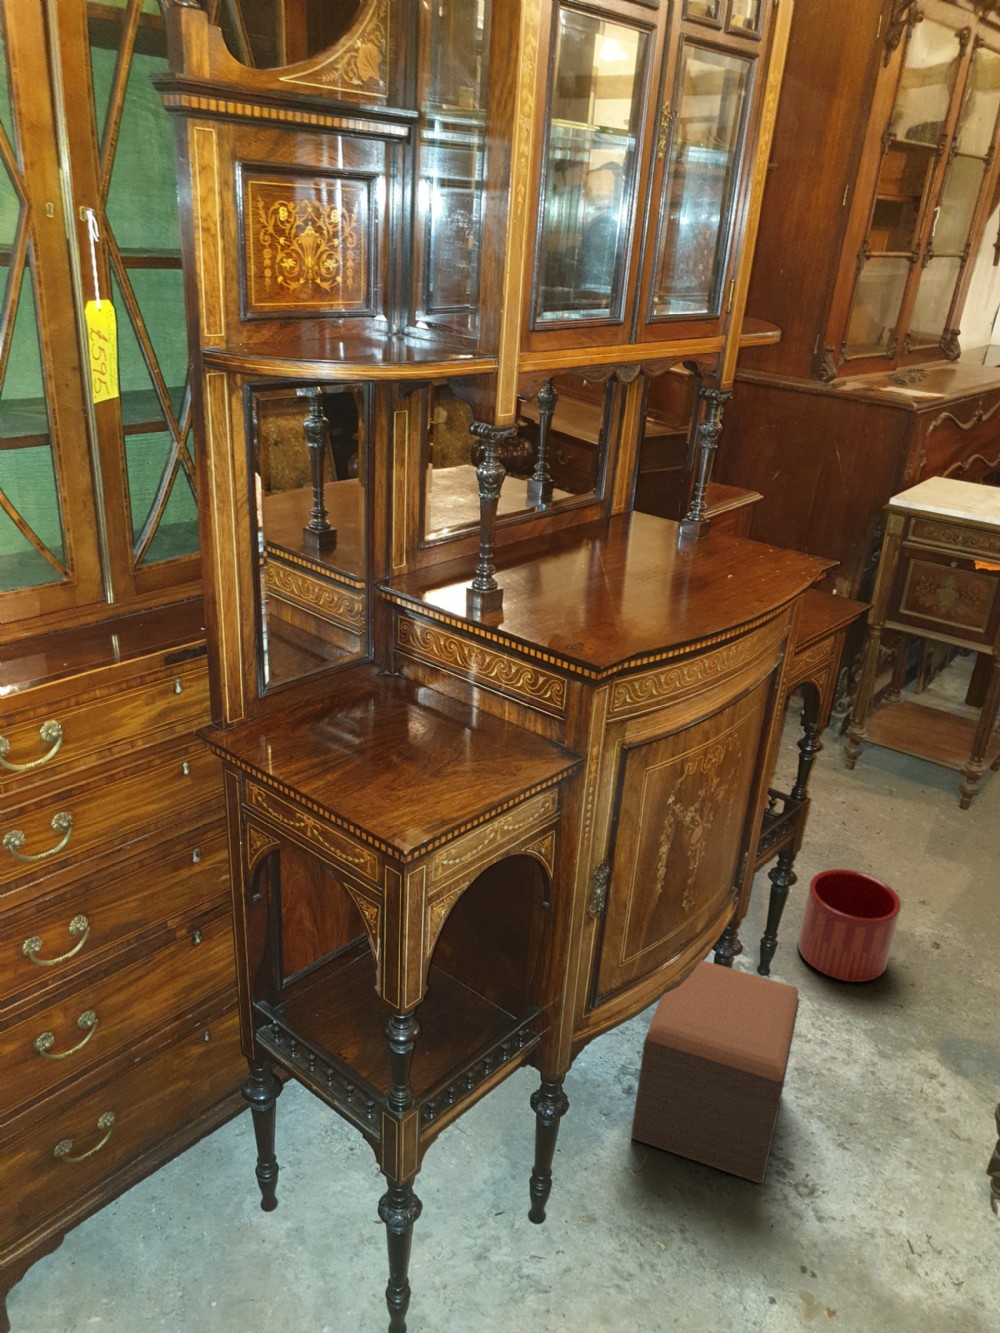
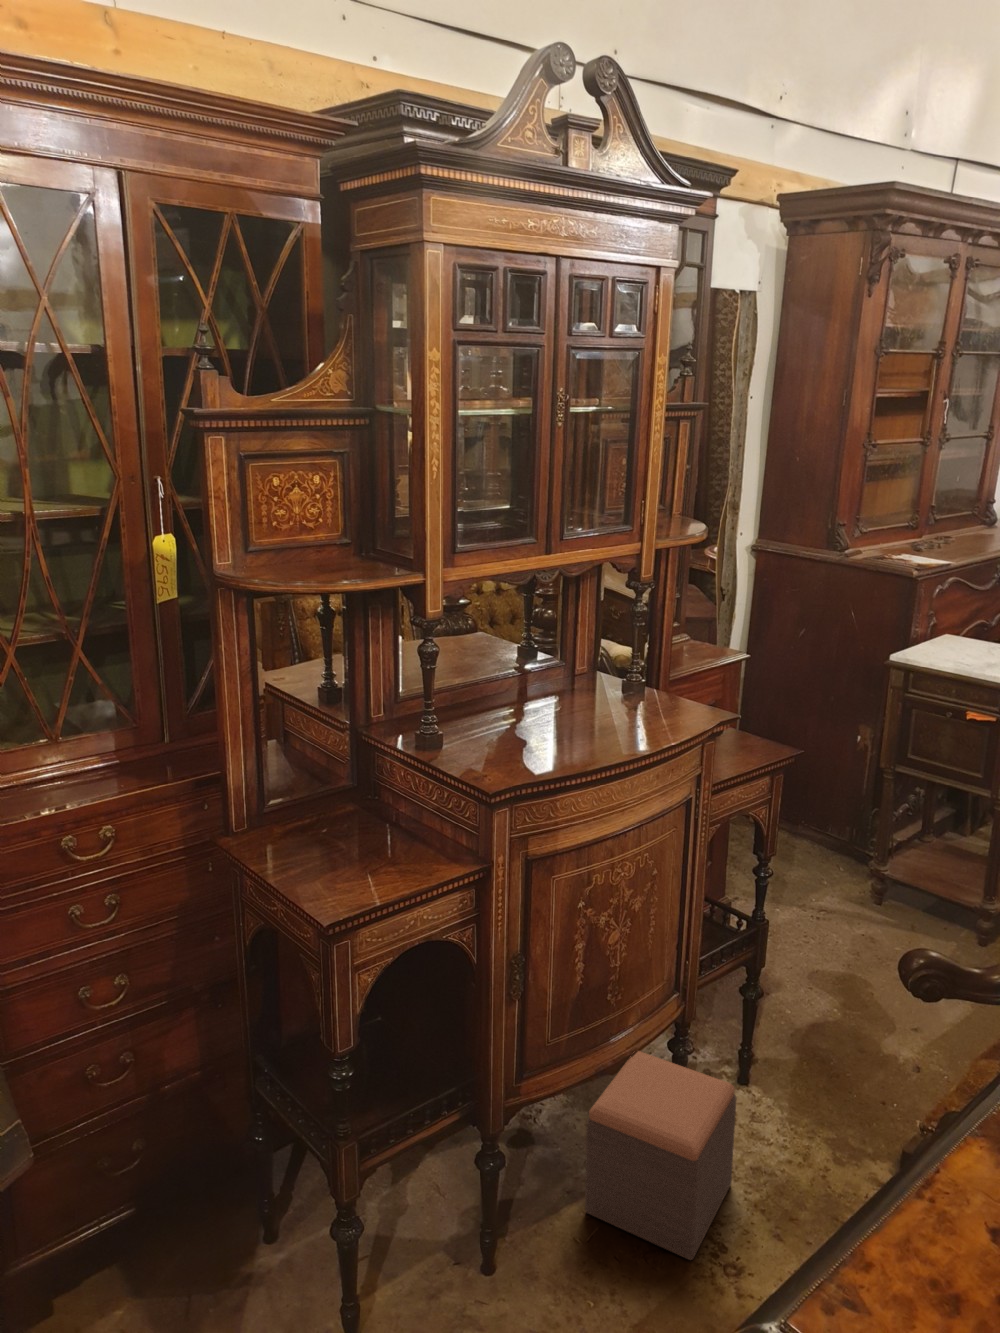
planter: present [798,869,901,982] -> none [782,990,869,1096]

